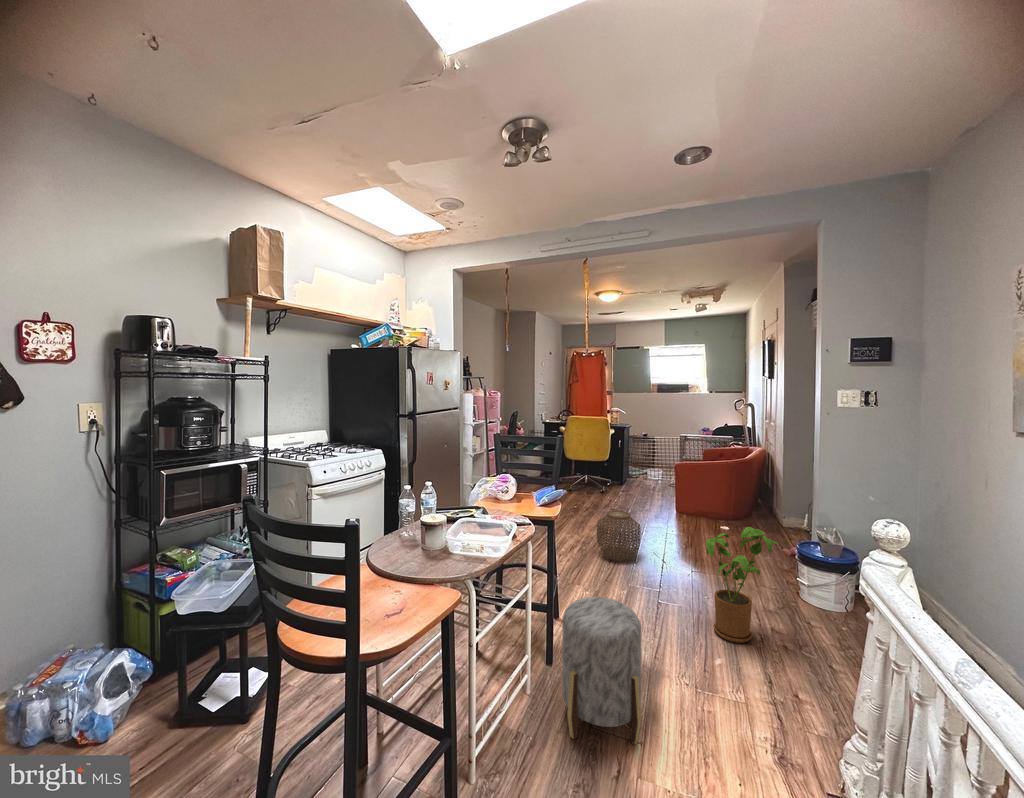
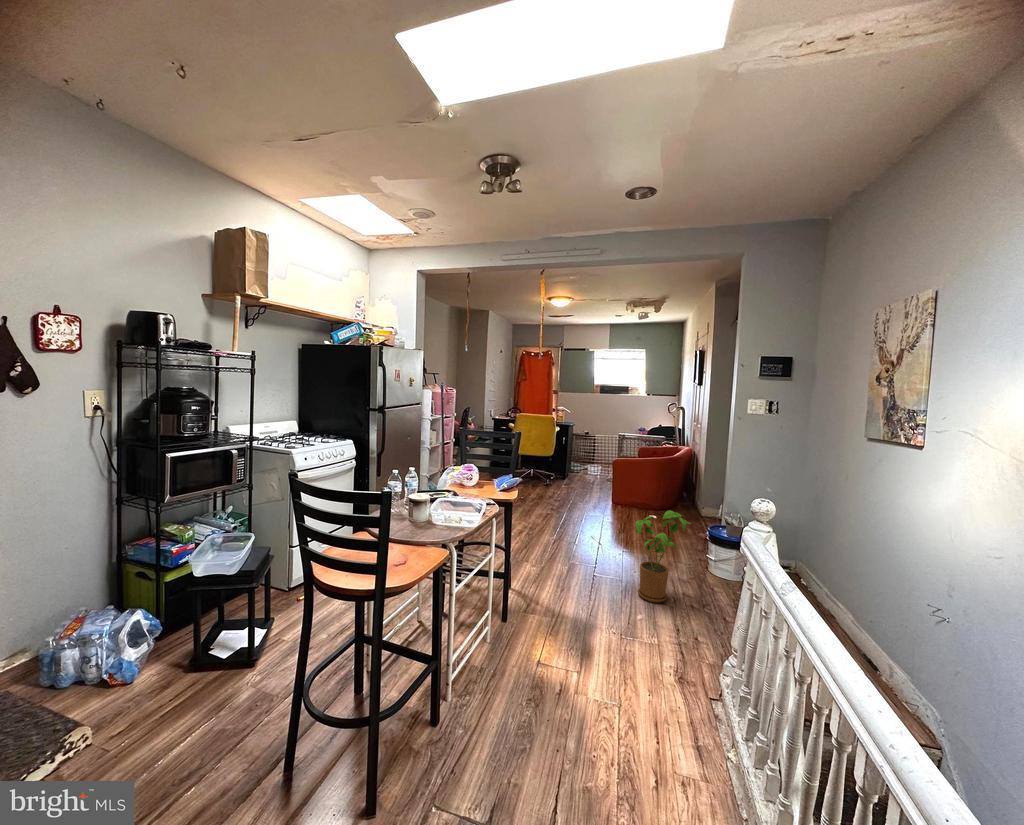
woven basket: present [597,511,641,562] -> none [545,499,583,543]
stool: present [562,597,641,745] -> none [518,564,582,675]

